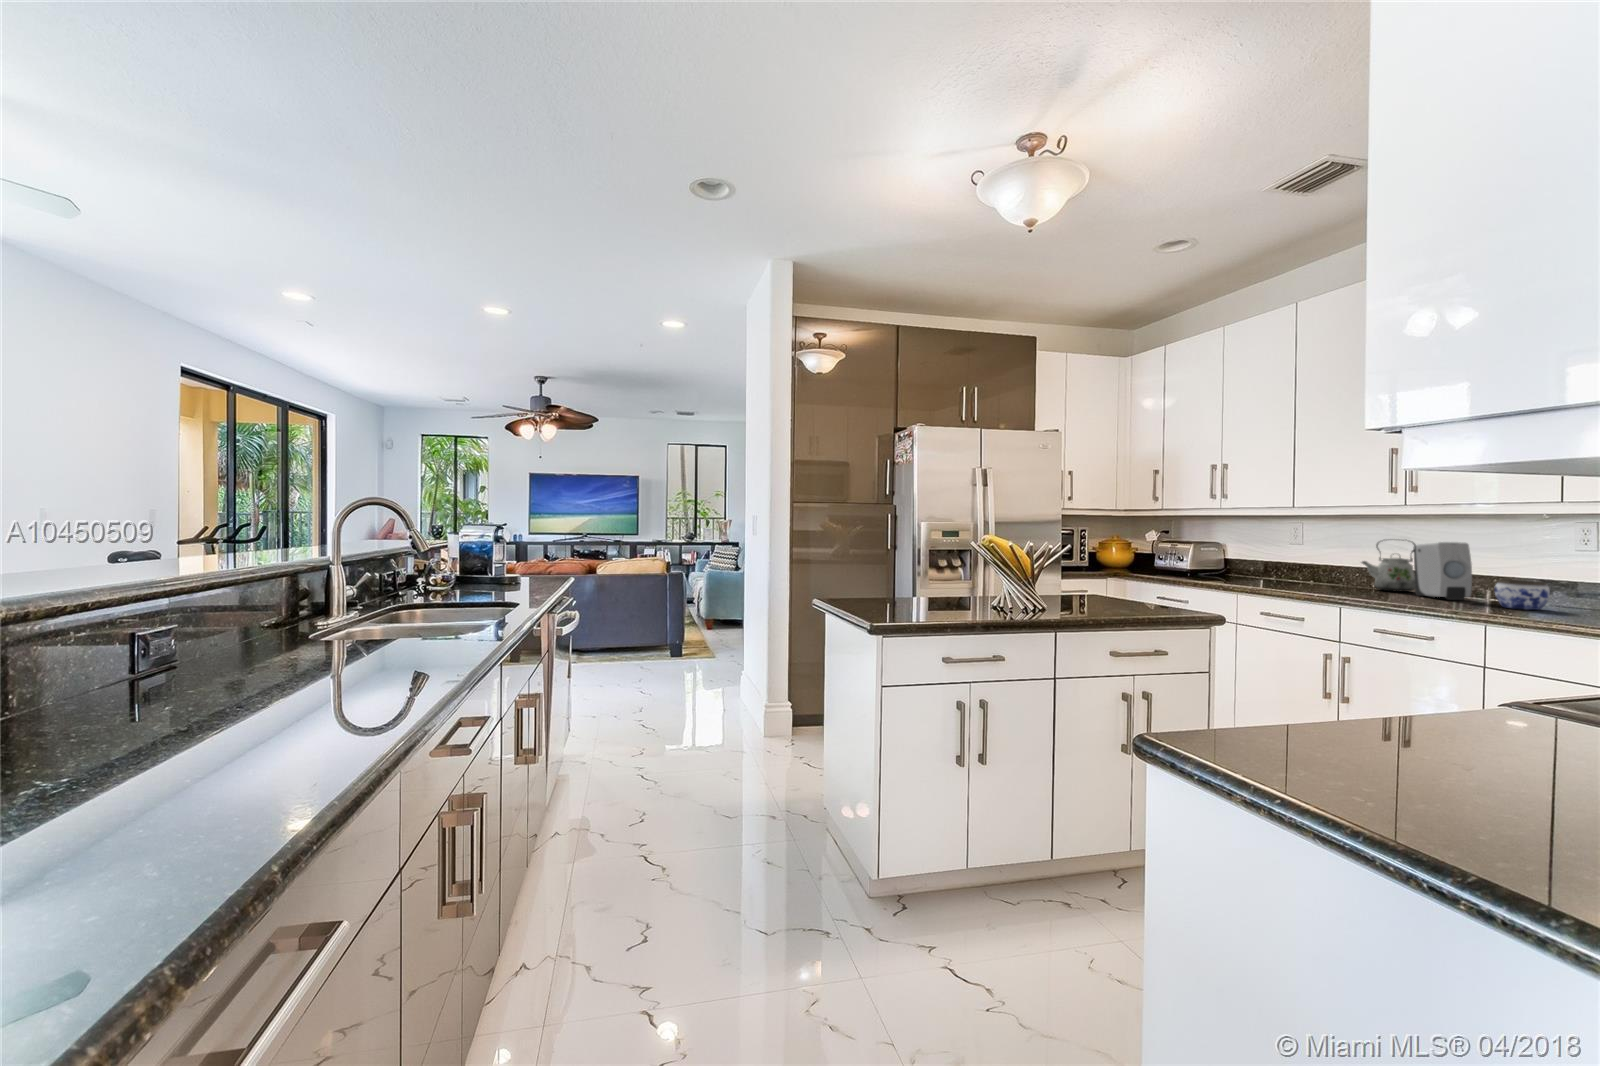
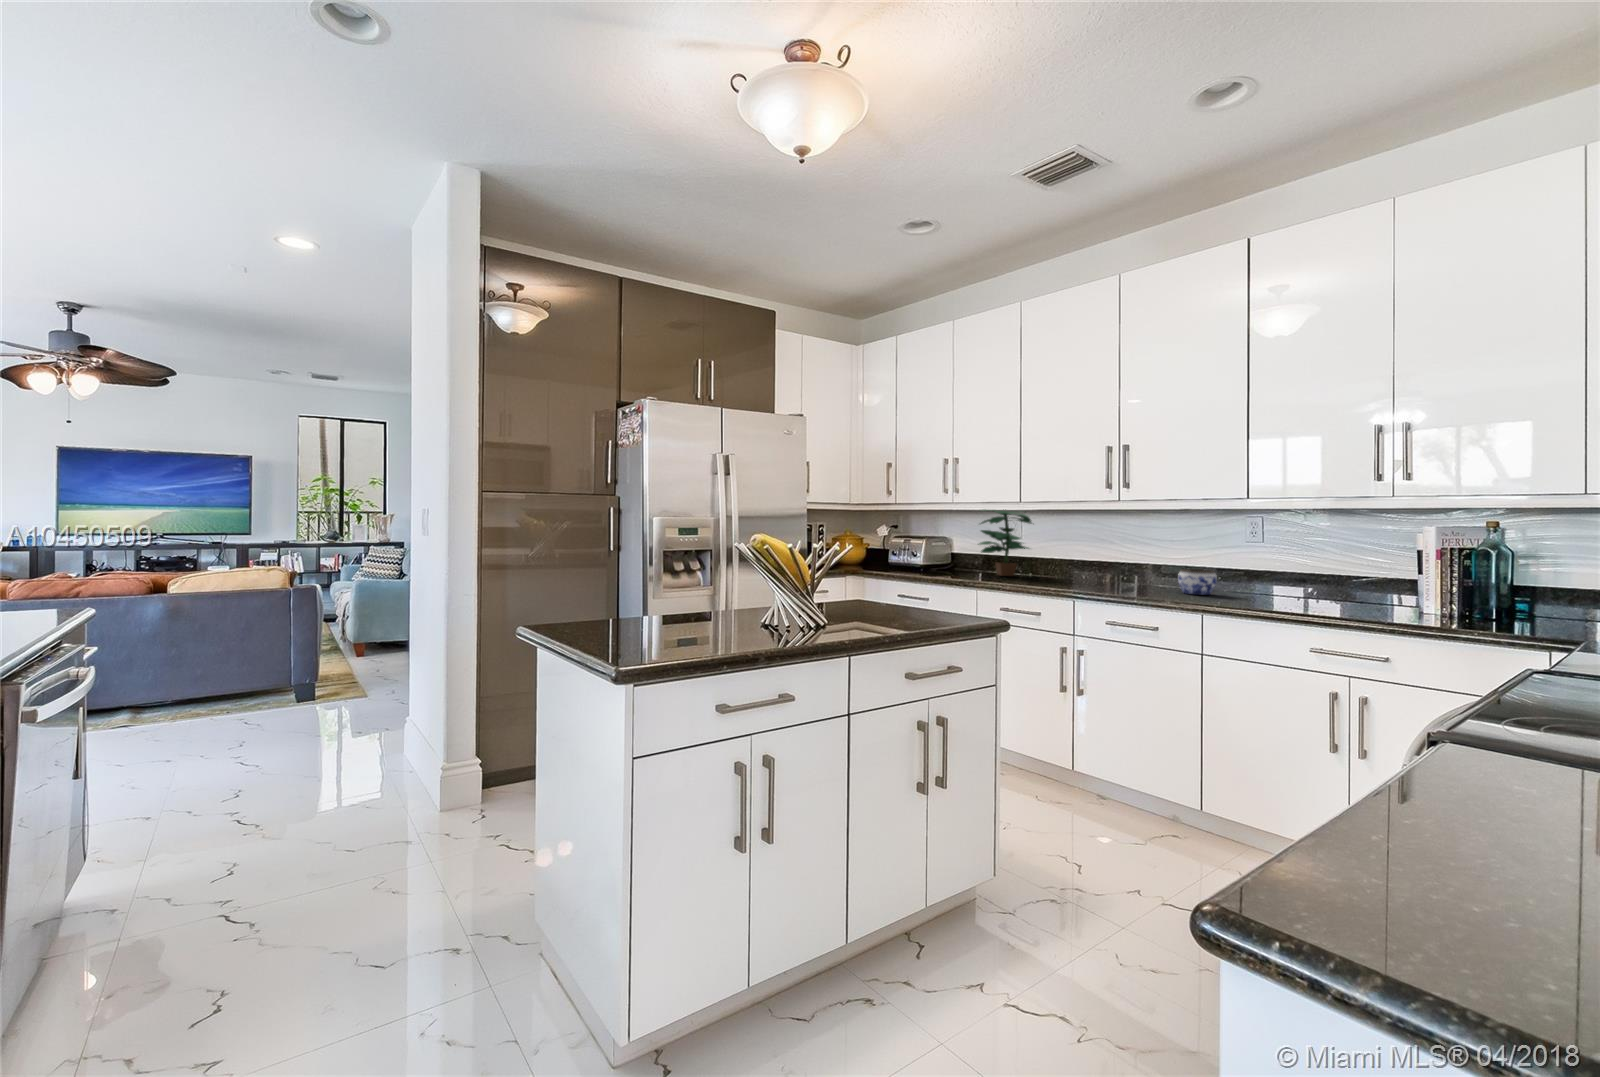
potted plant: none [1249,513,1321,583] -> present [978,510,1032,576]
kettle: present [1362,542,1415,592] -> none [1068,533,1109,581]
soap dispenser: present [1414,542,1472,600] -> none [1112,536,1157,588]

